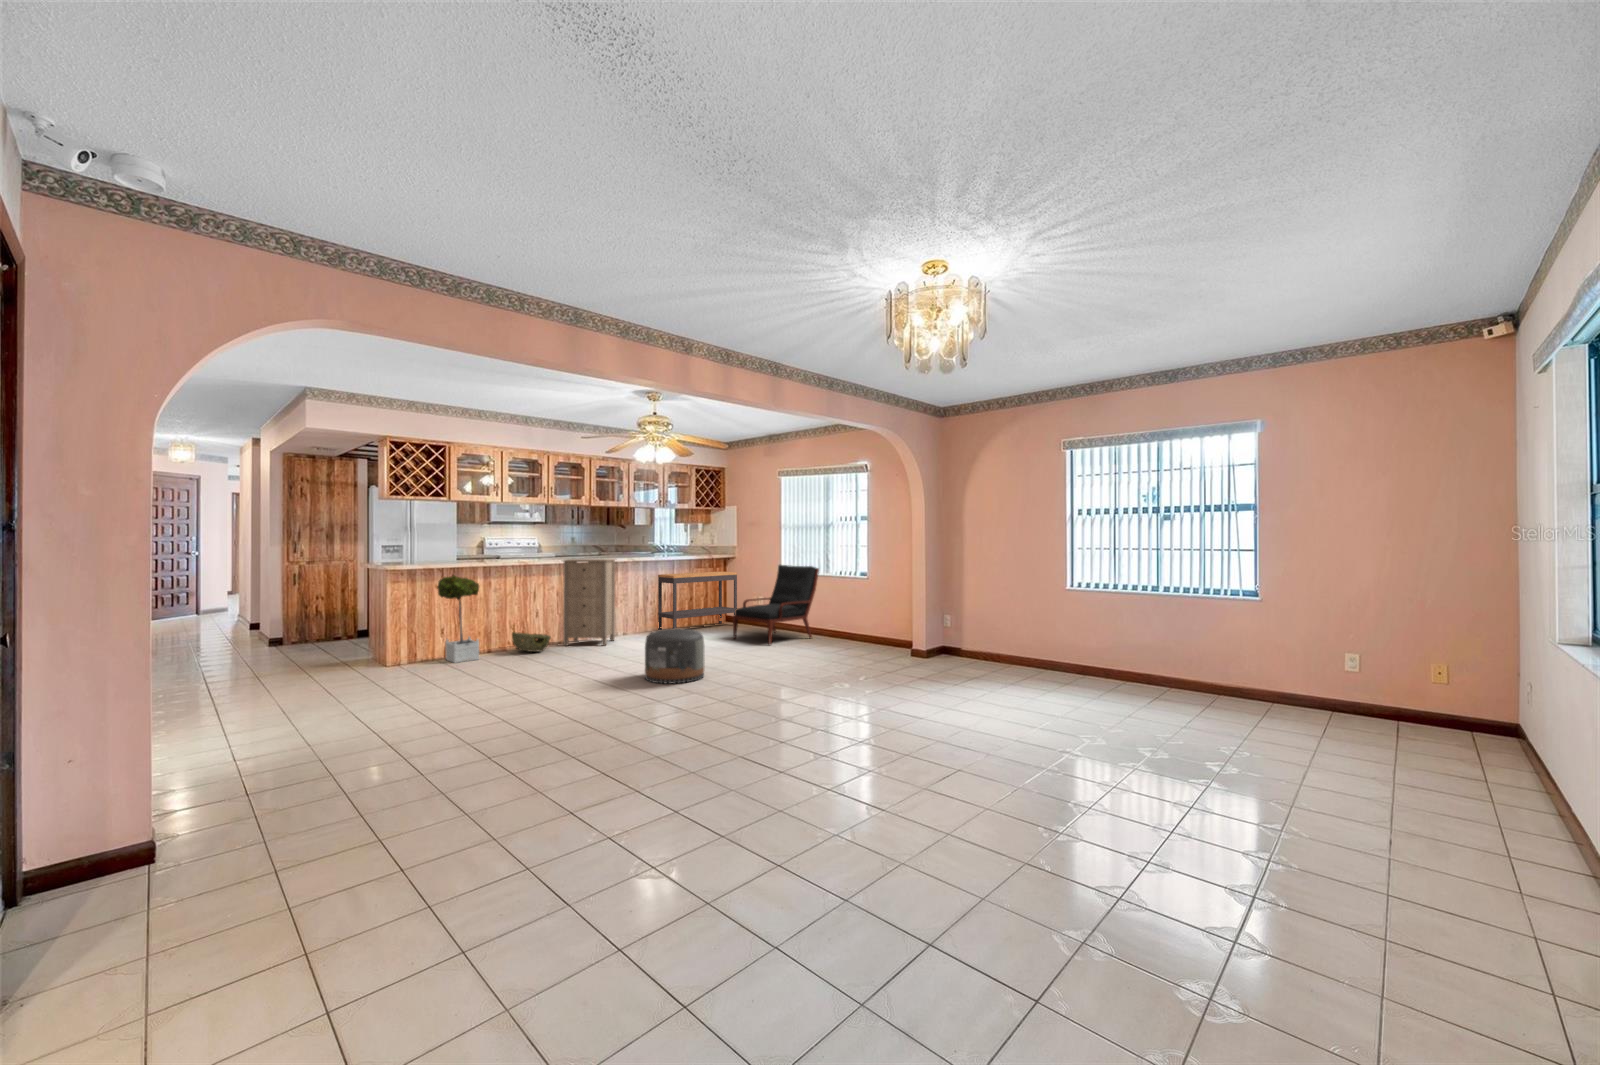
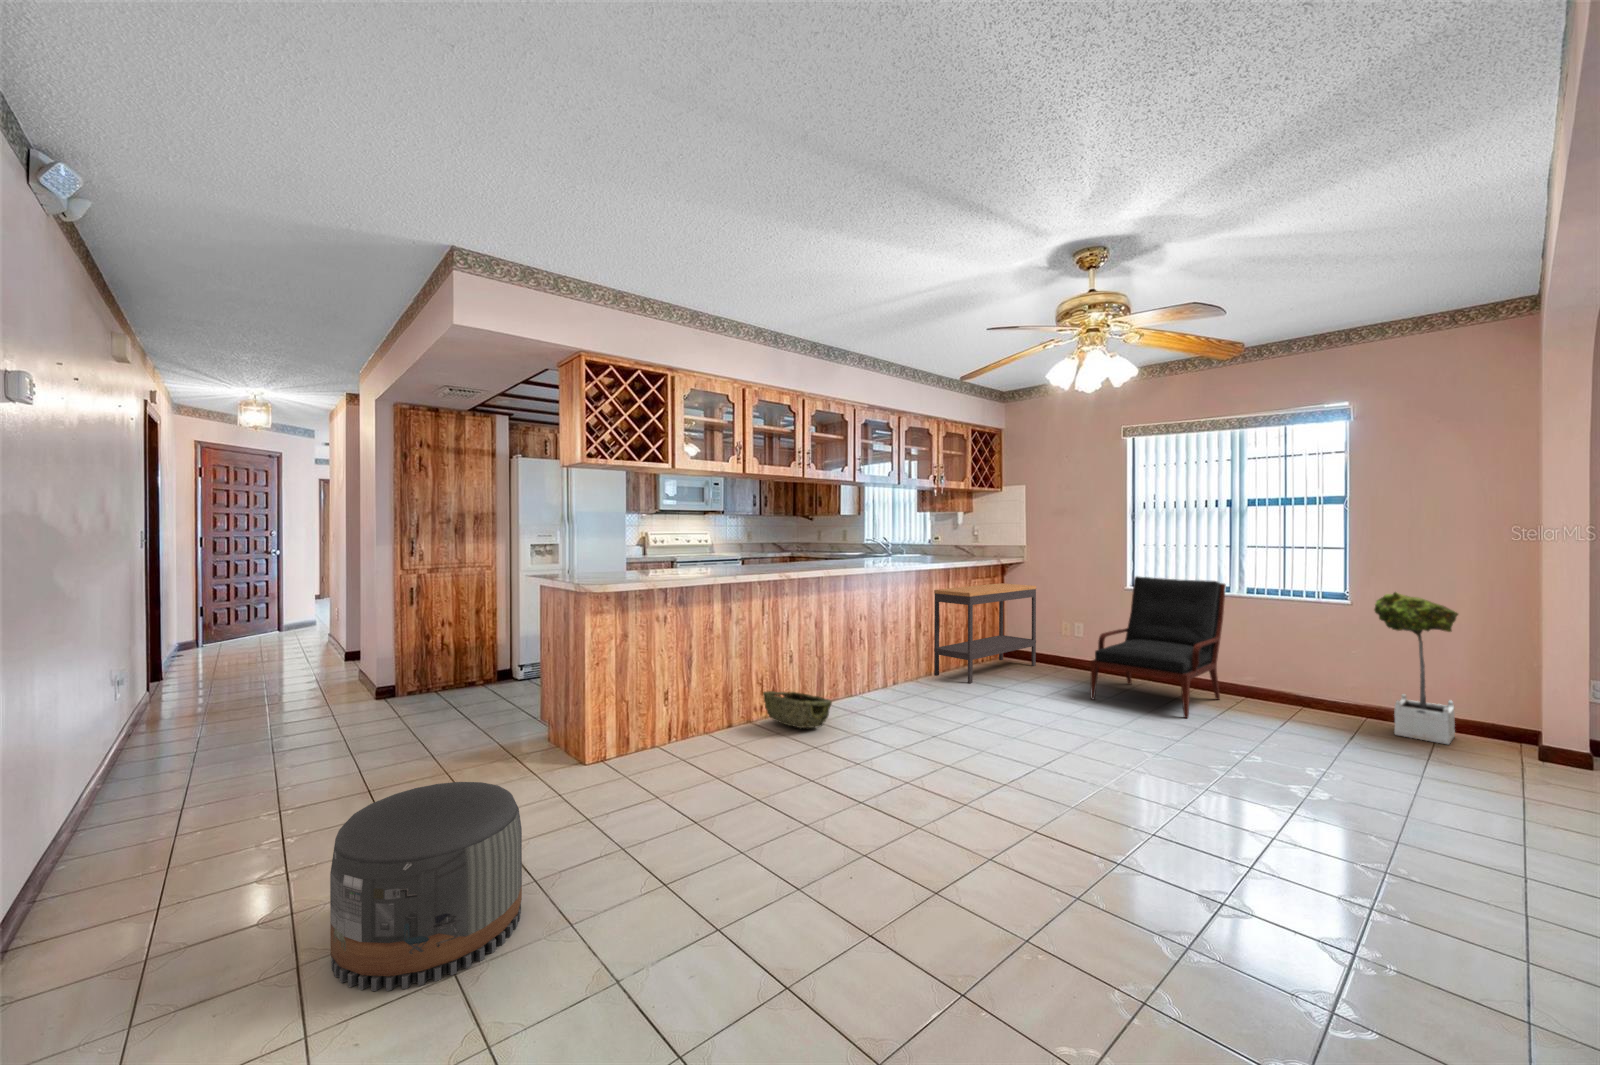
storage cabinet: present [563,559,615,646] -> none [832,567,907,712]
potted tree: present [437,575,479,663] -> present [1374,592,1458,744]
pouf: present [645,628,705,684] -> present [330,782,522,991]

